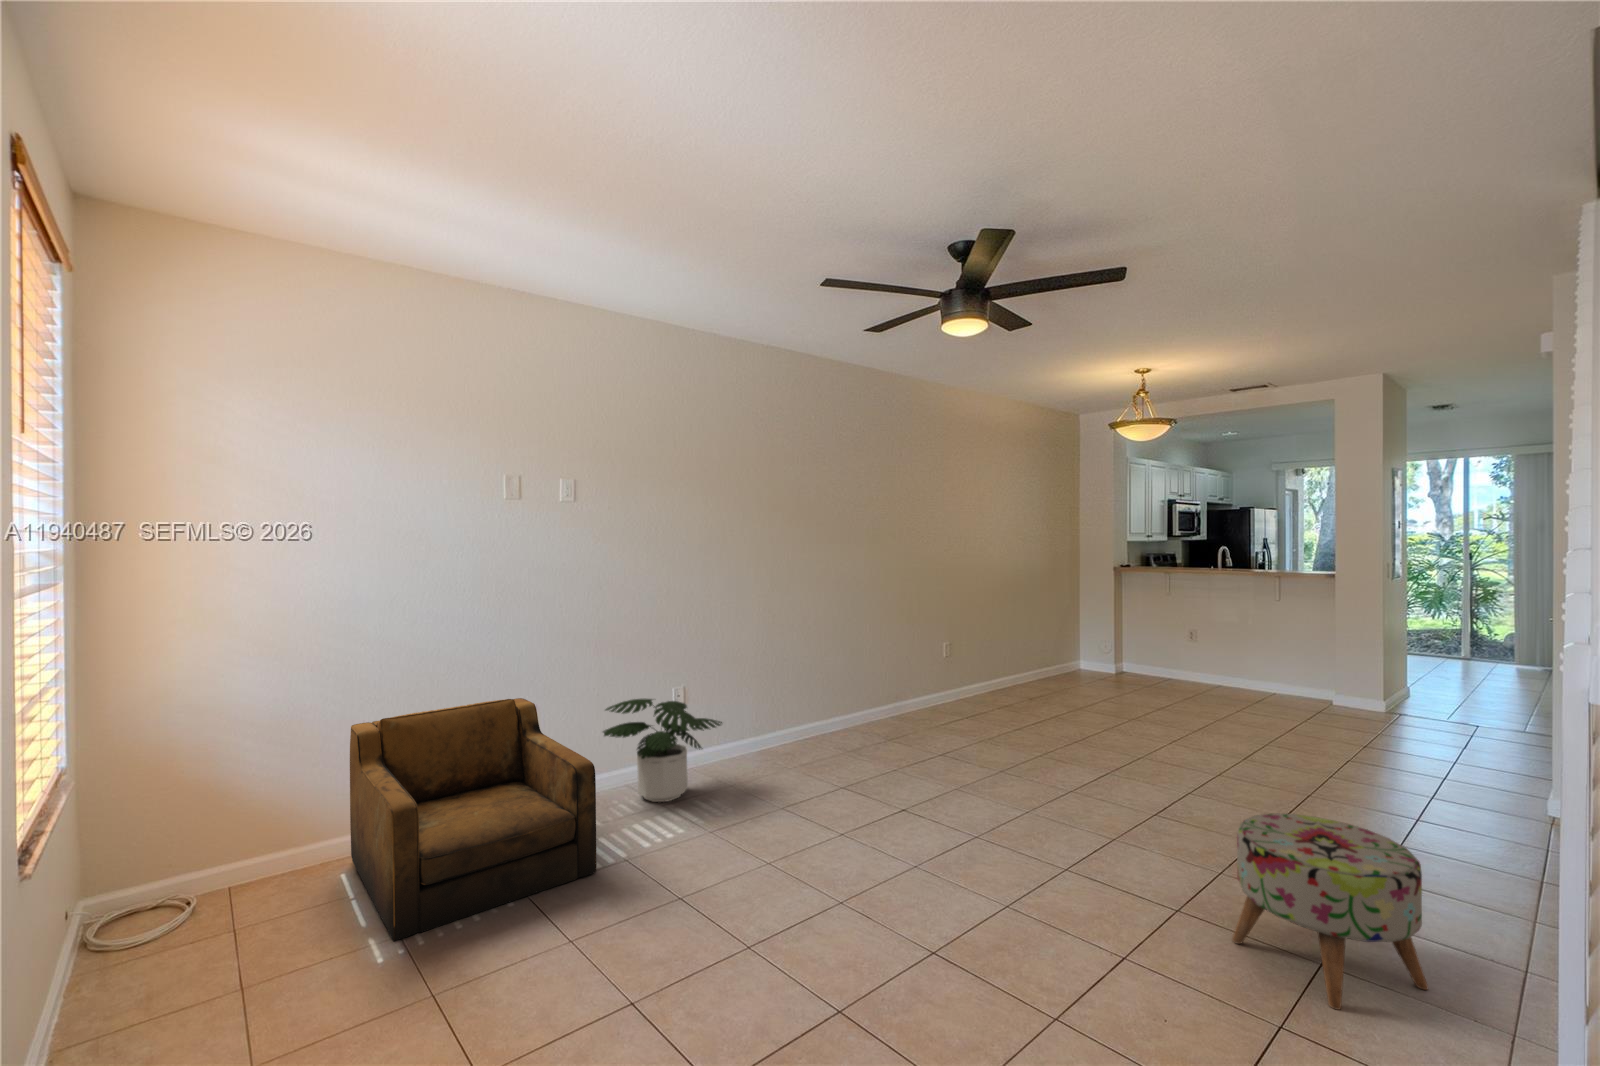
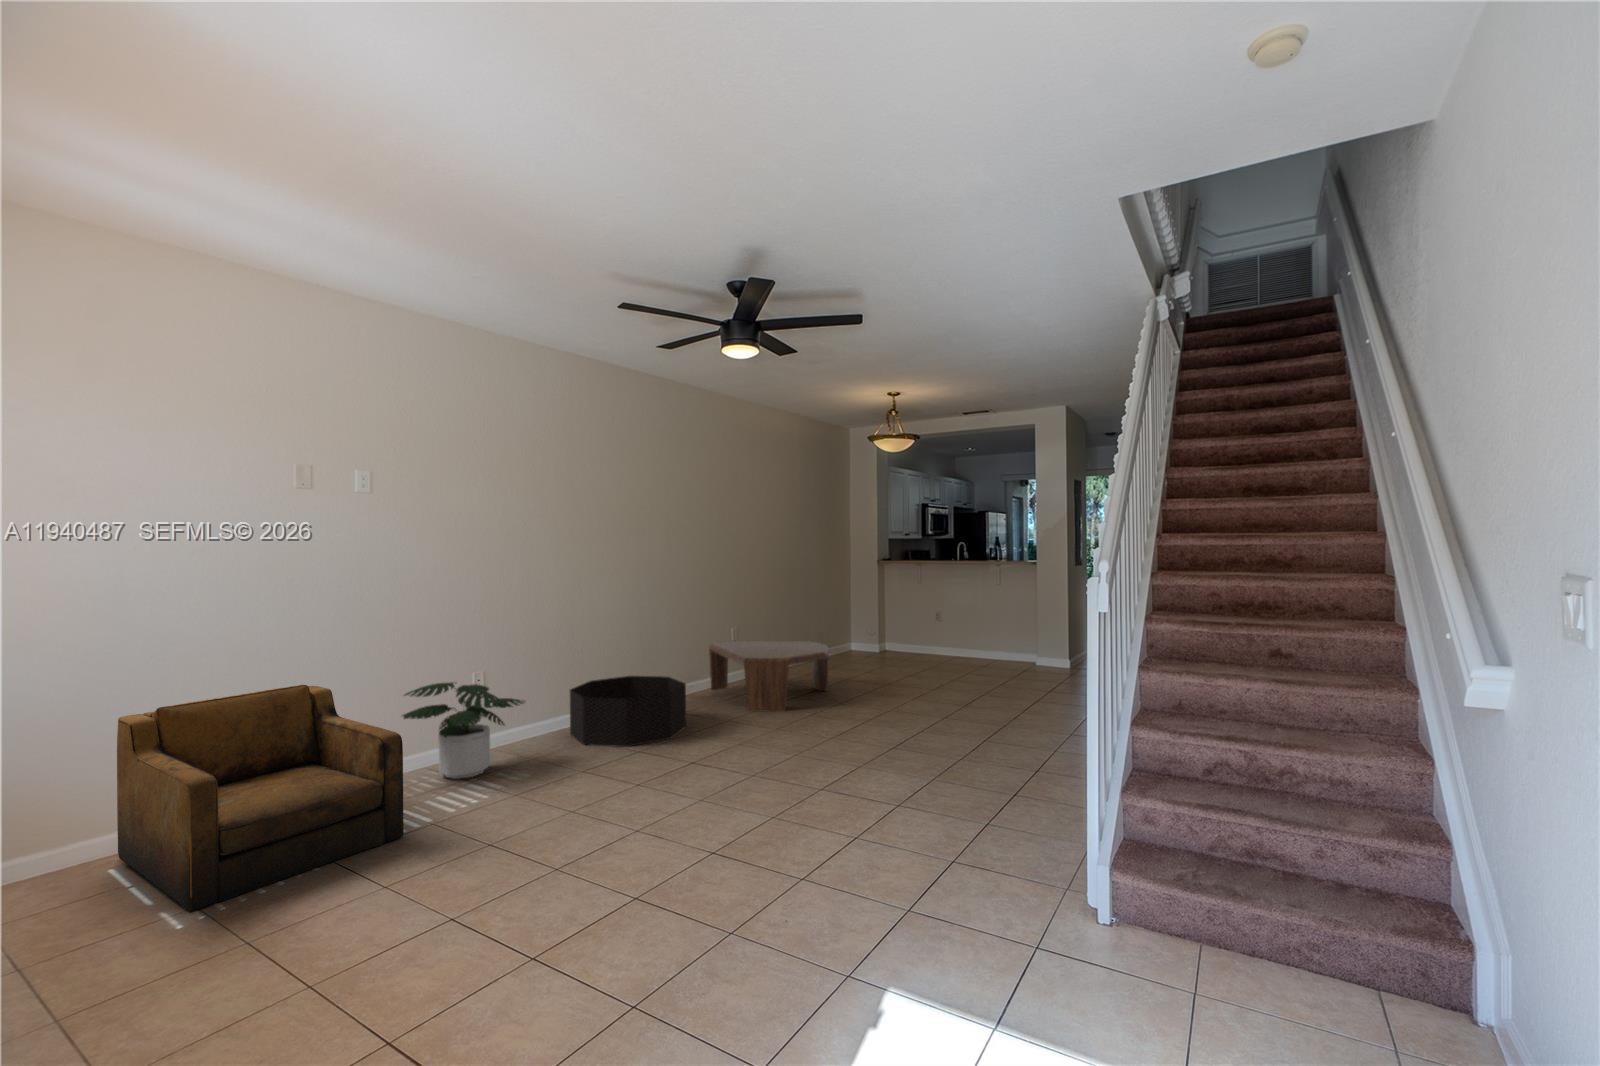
coffee table: none [917,658,1057,748] -> present [709,641,828,712]
basket: none [769,695,893,779] -> present [570,676,686,747]
ottoman: present [1232,813,1428,1009] -> none [933,722,1049,846]

